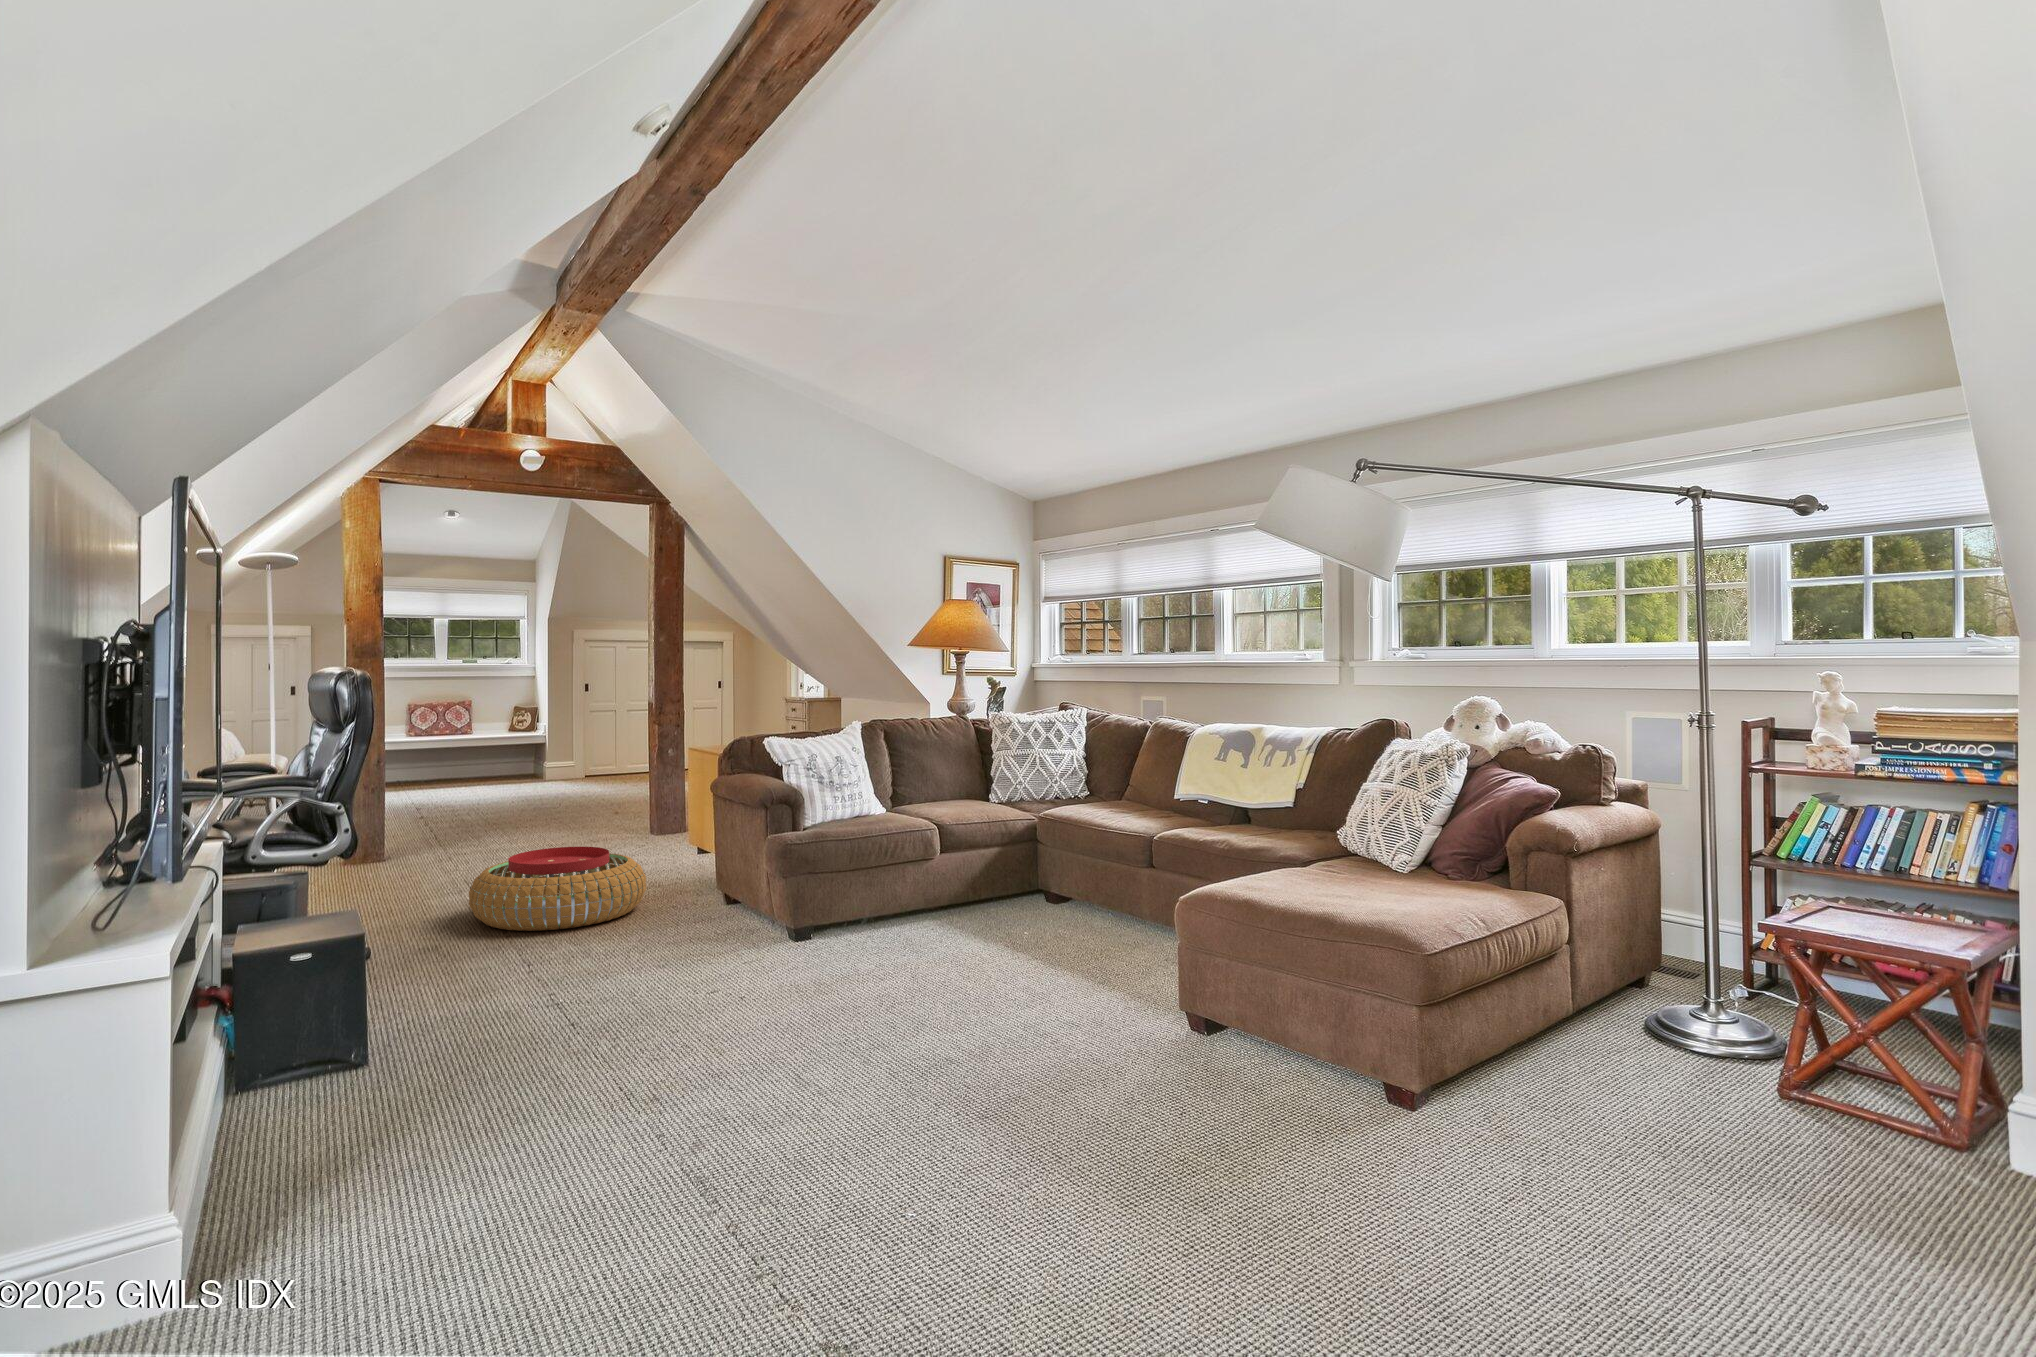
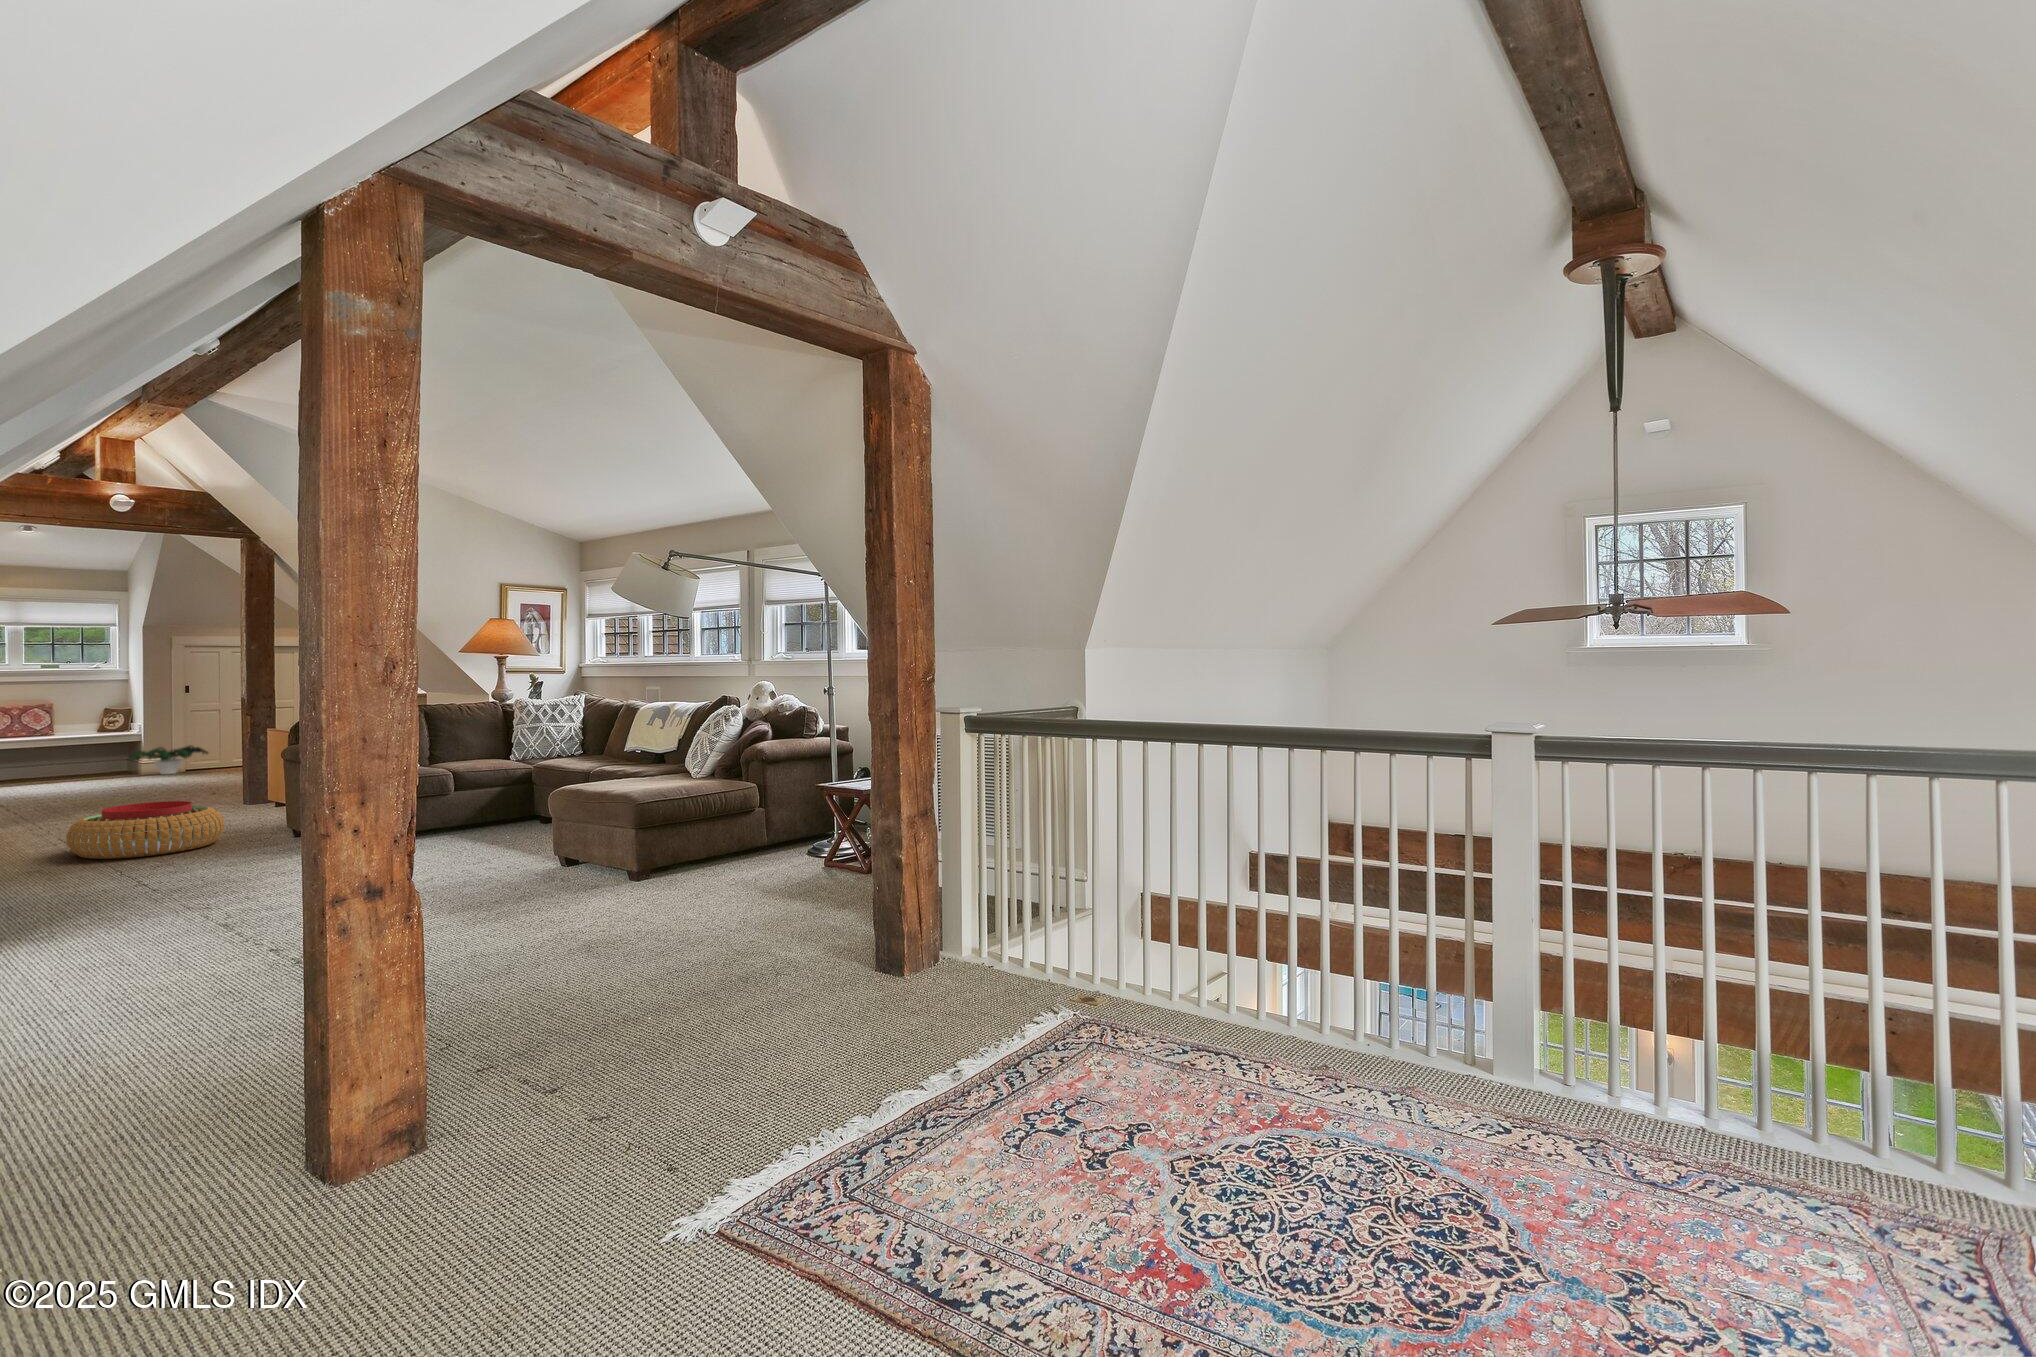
potted plant: none [537,752,610,784] -> present [130,746,208,774]

